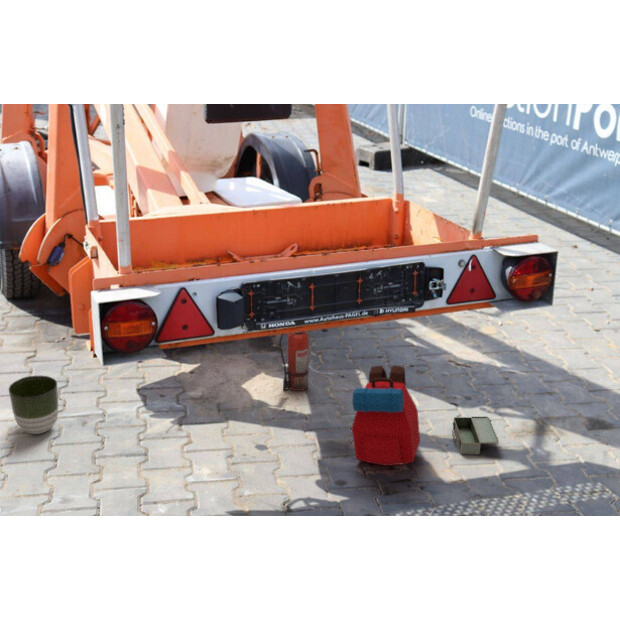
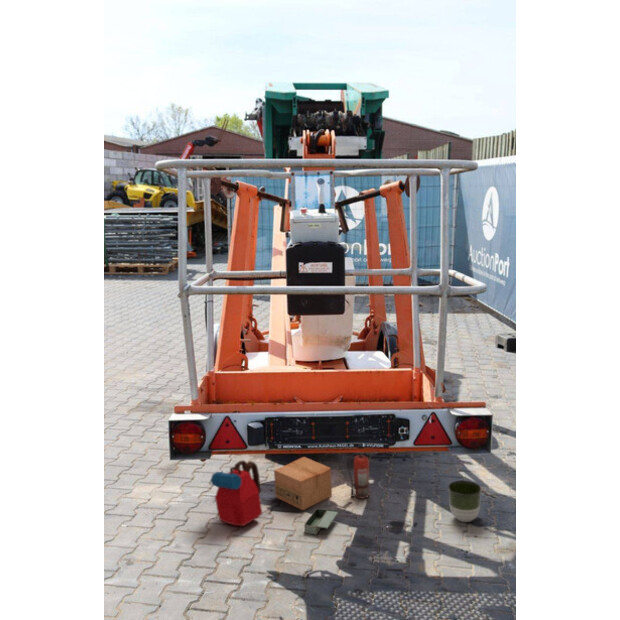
cardboard box: none [172,341,255,418] -> present [274,457,332,510]
backpack: present [352,366,420,466] -> present [211,461,262,526]
planter: present [9,376,59,434] -> present [448,480,481,522]
toolbox: present [452,417,499,455] -> present [304,509,338,535]

